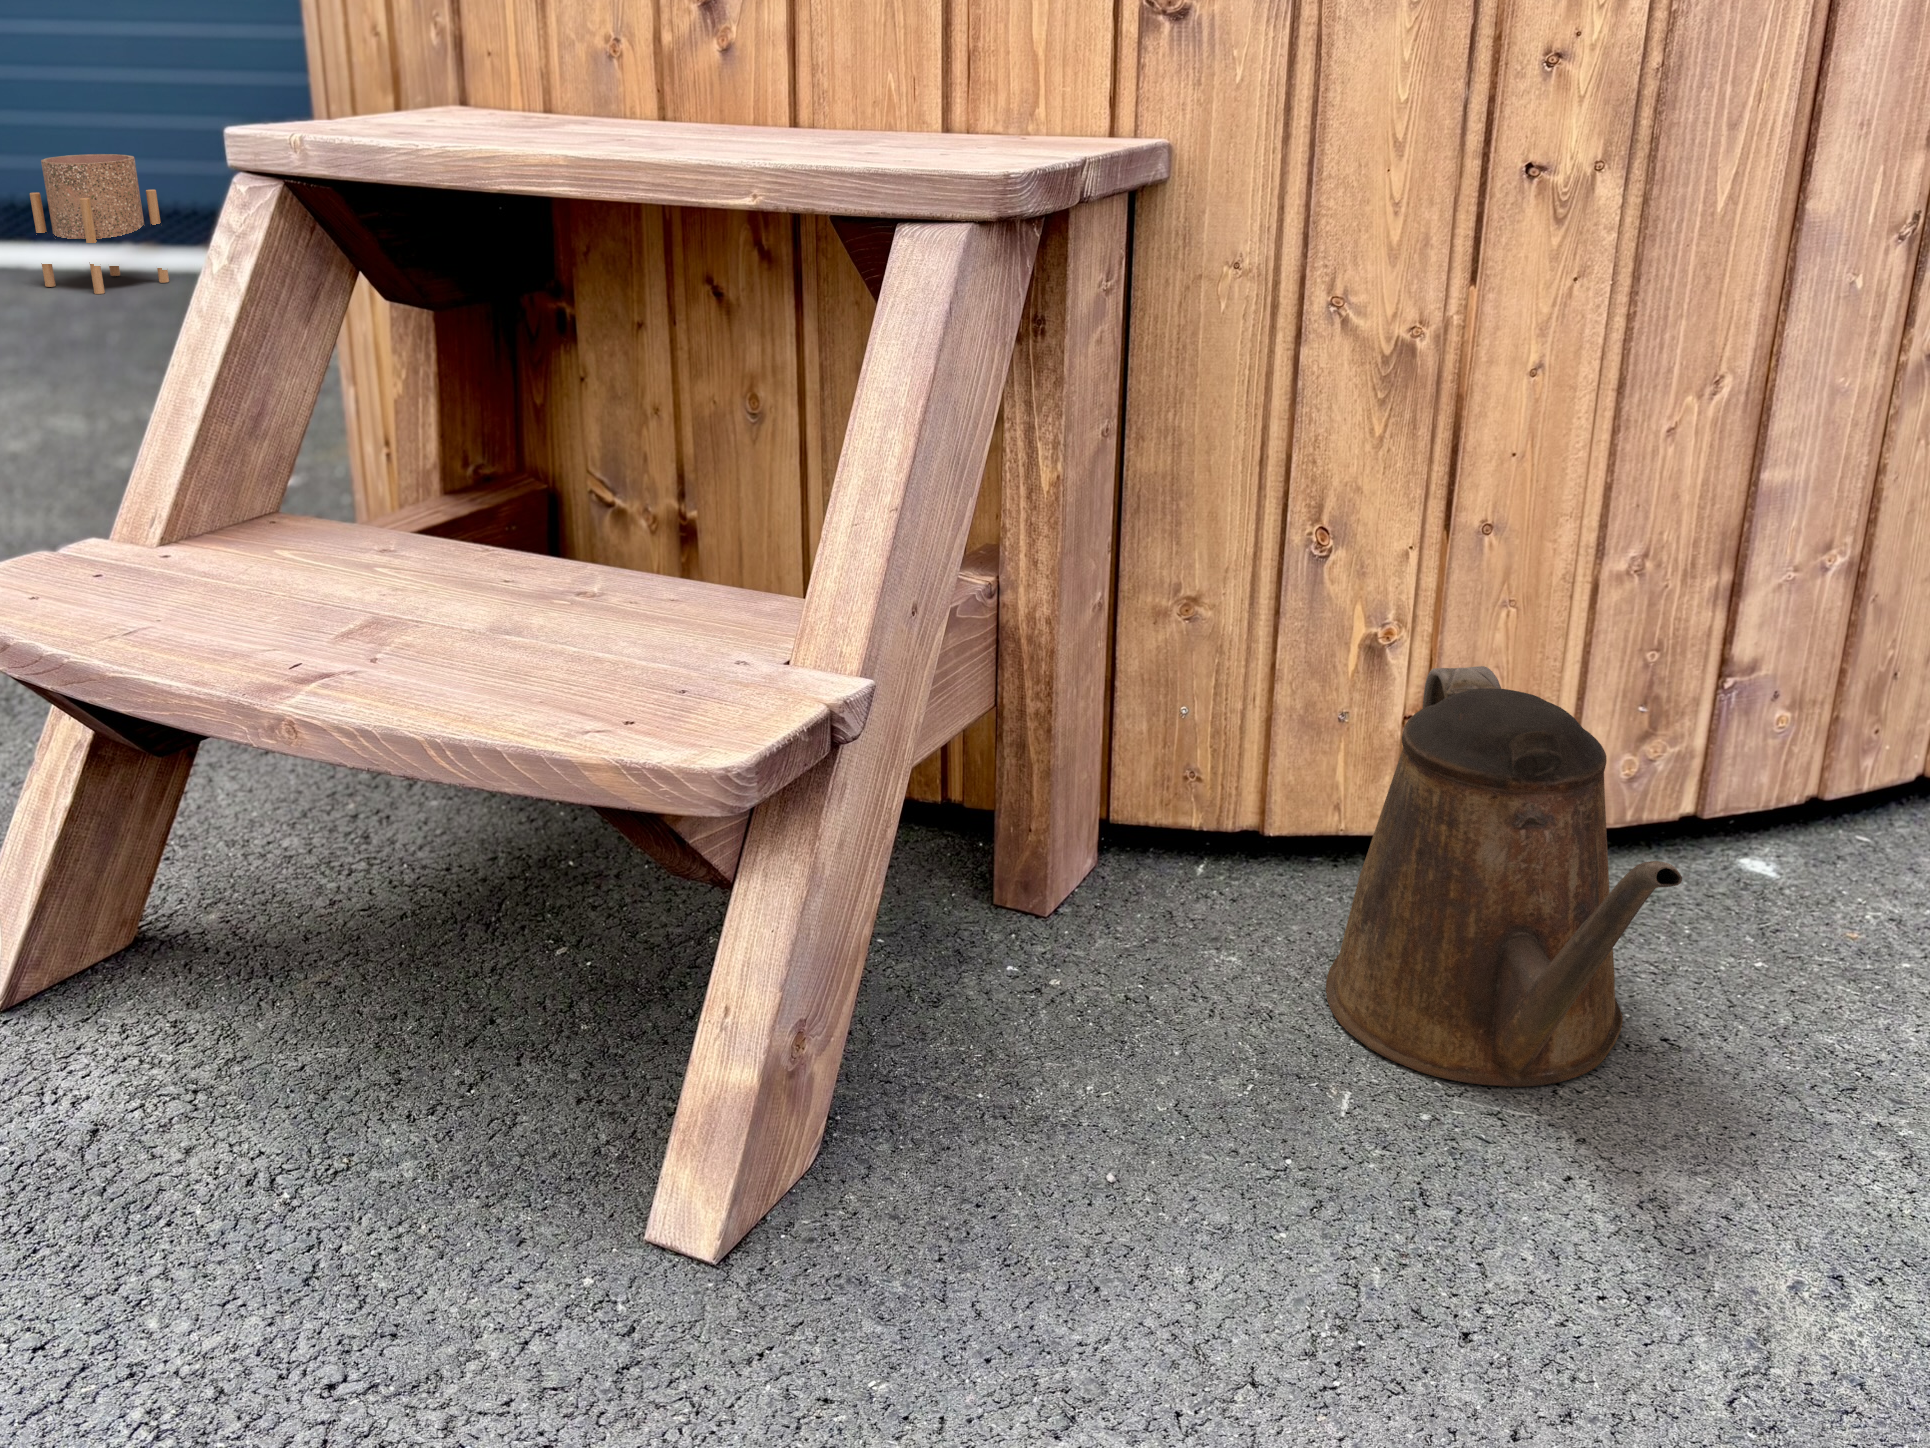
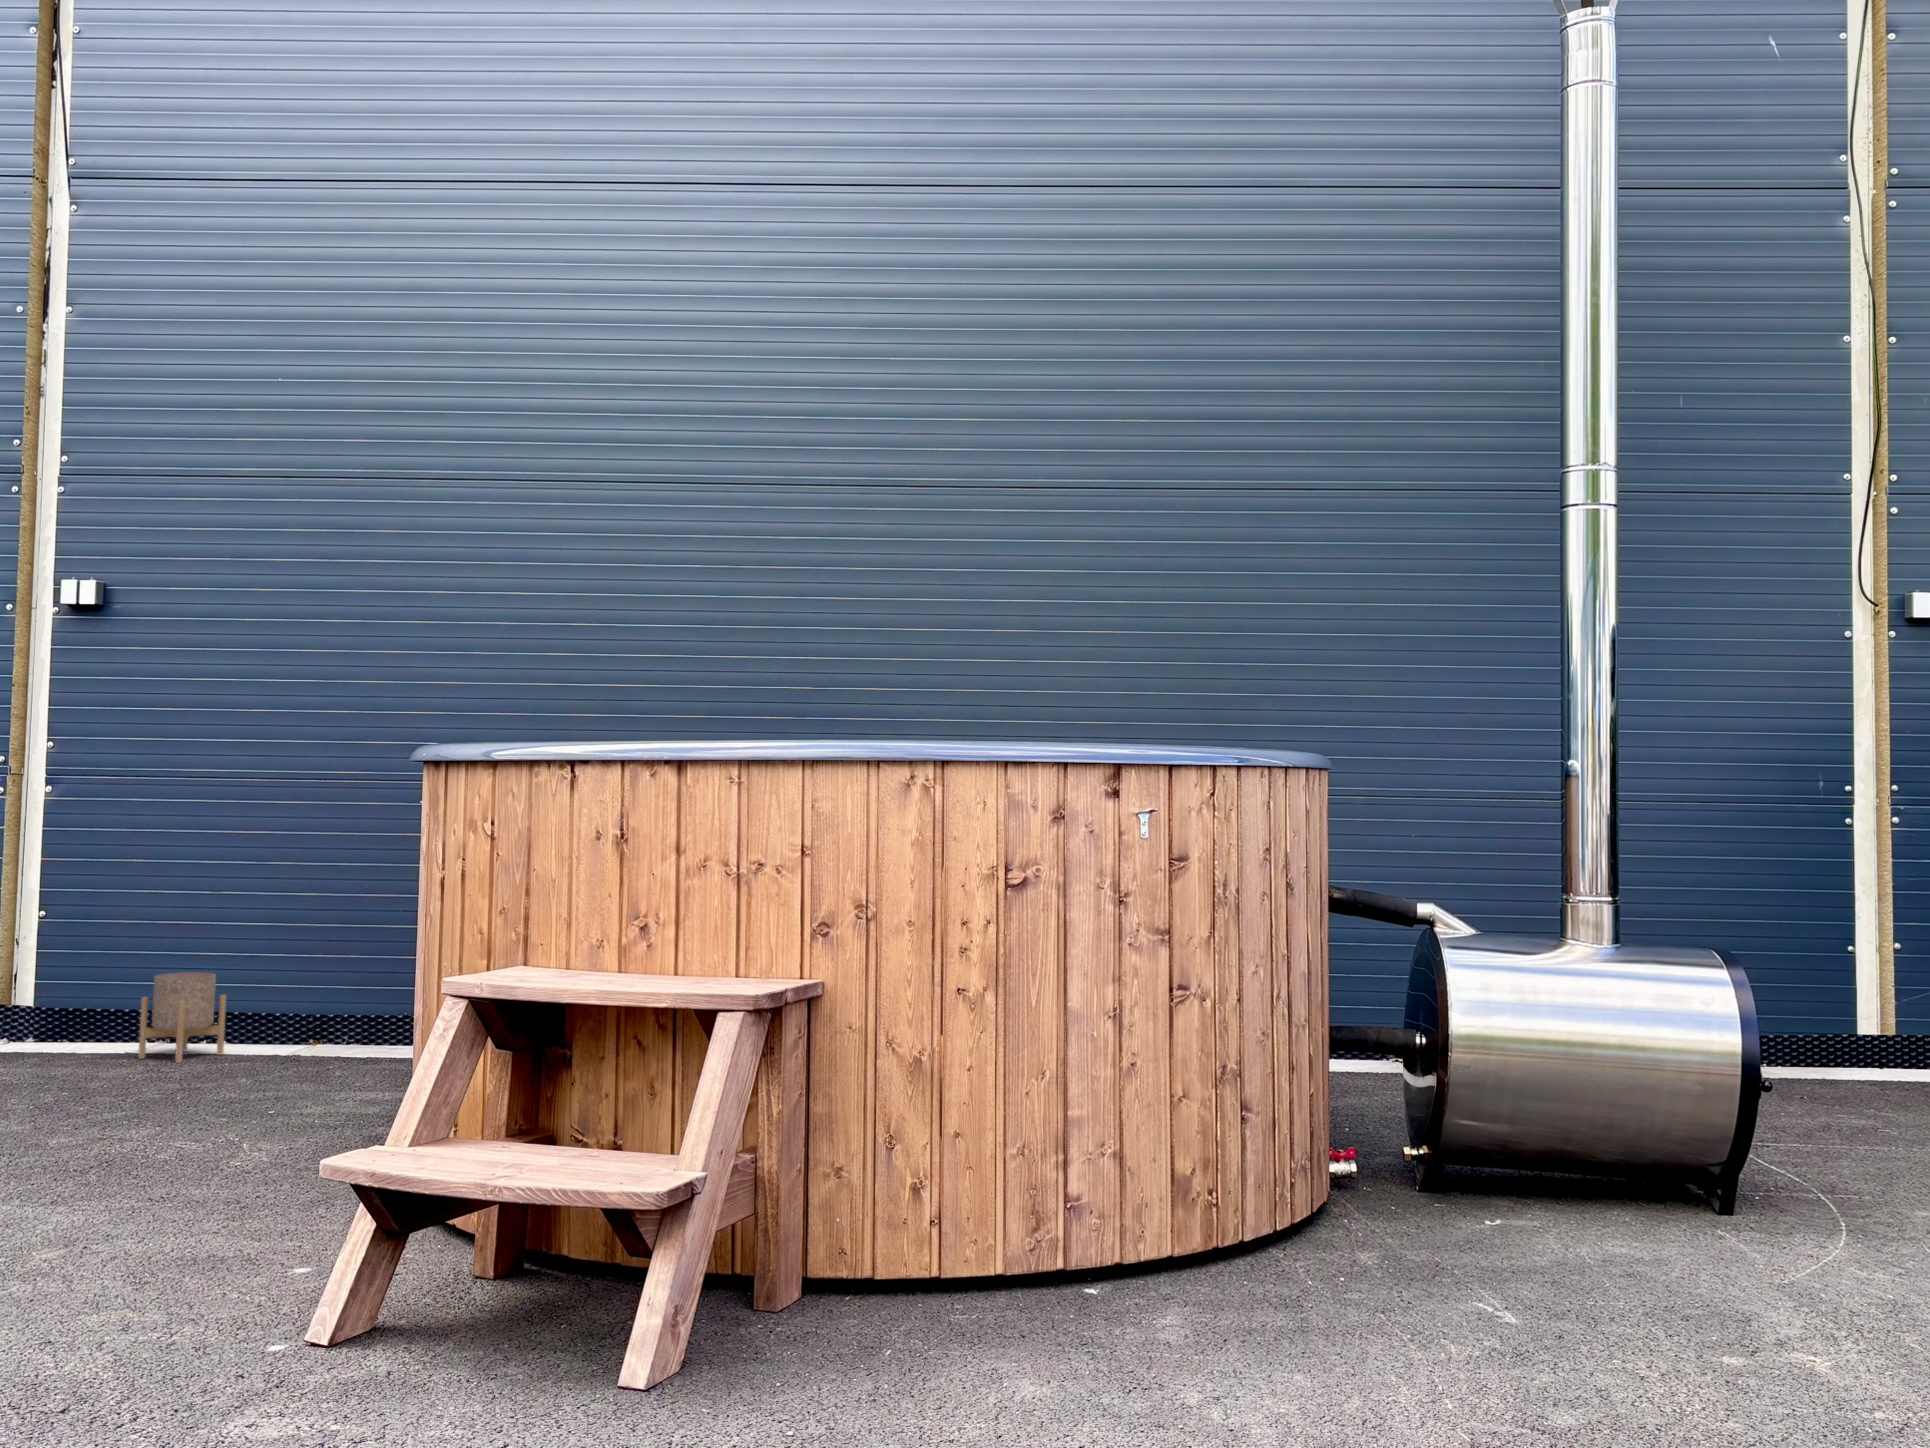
watering can: present [1326,666,1682,1087] -> none [894,1191,1015,1360]

